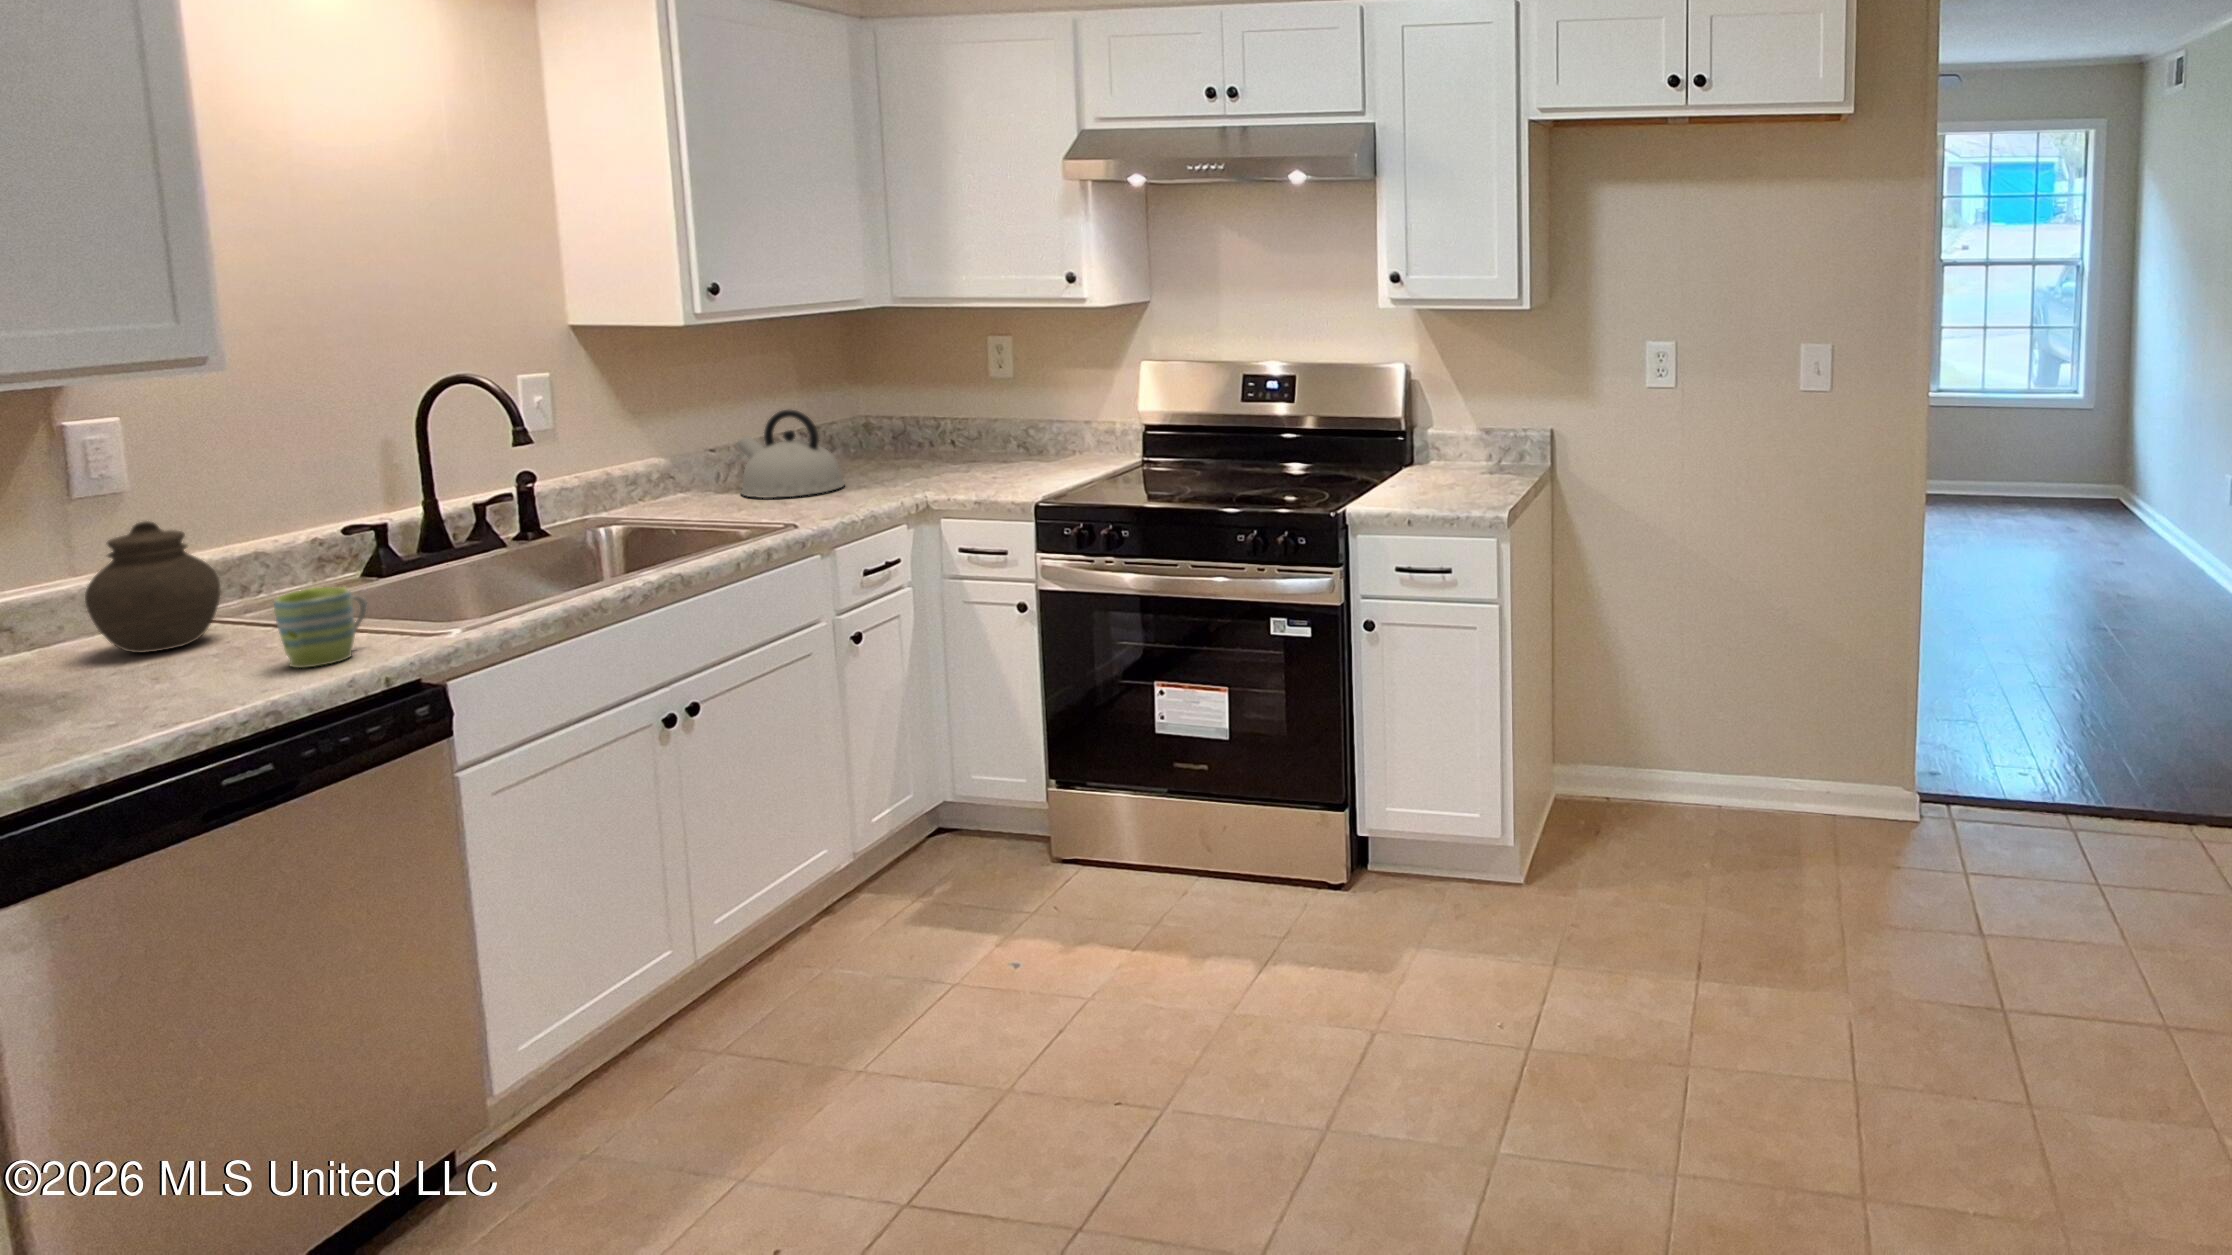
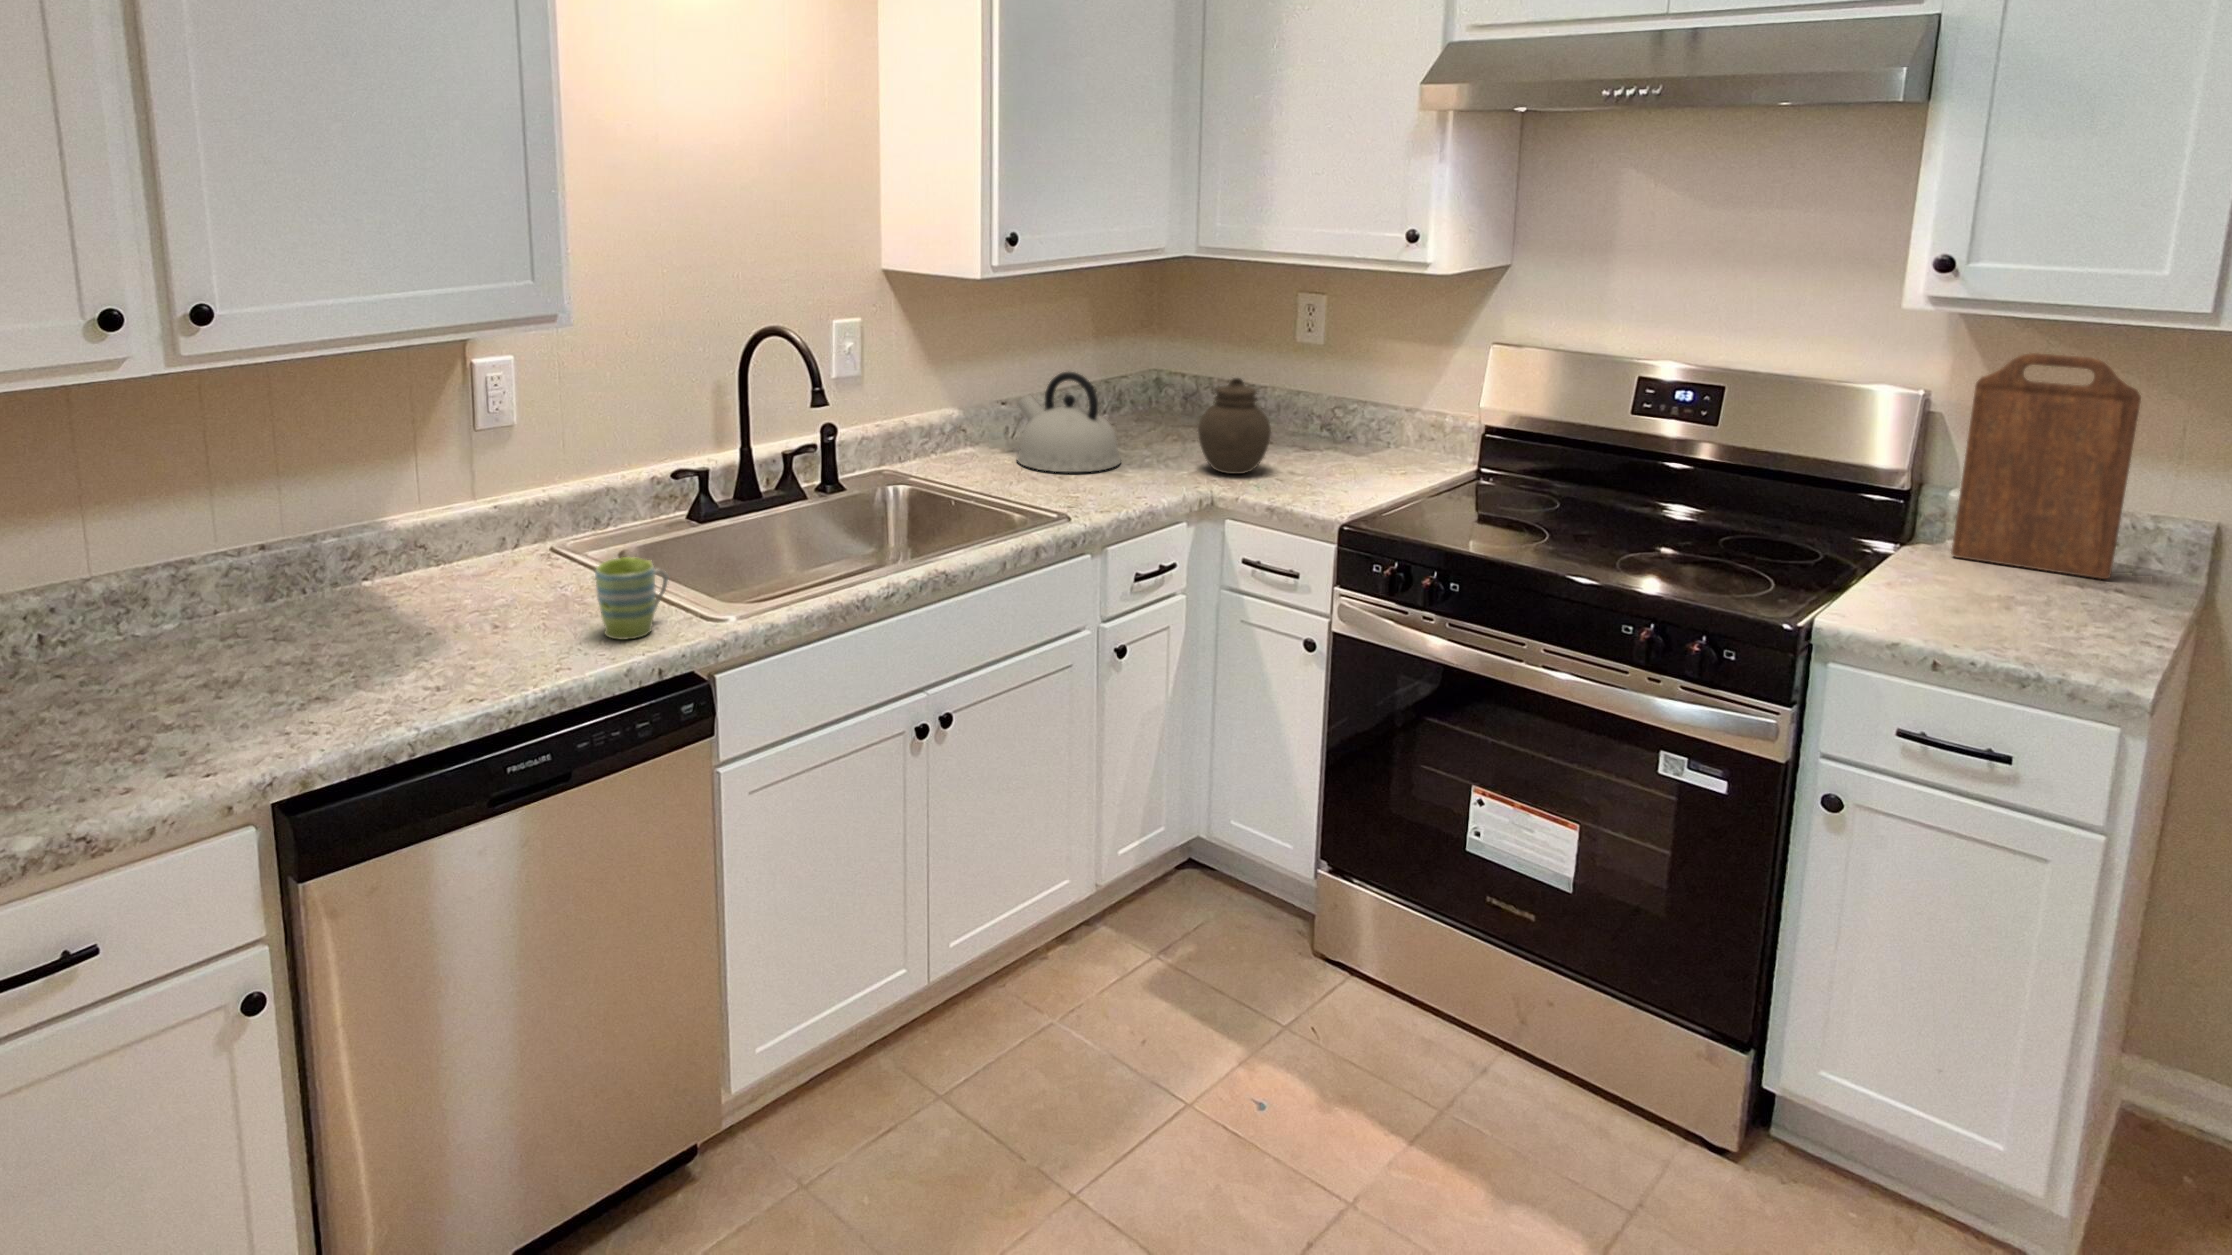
cutting board: none [1426,337,1505,470] -> present [1951,353,2141,579]
jar: present [85,521,220,653] -> present [1198,378,1271,474]

